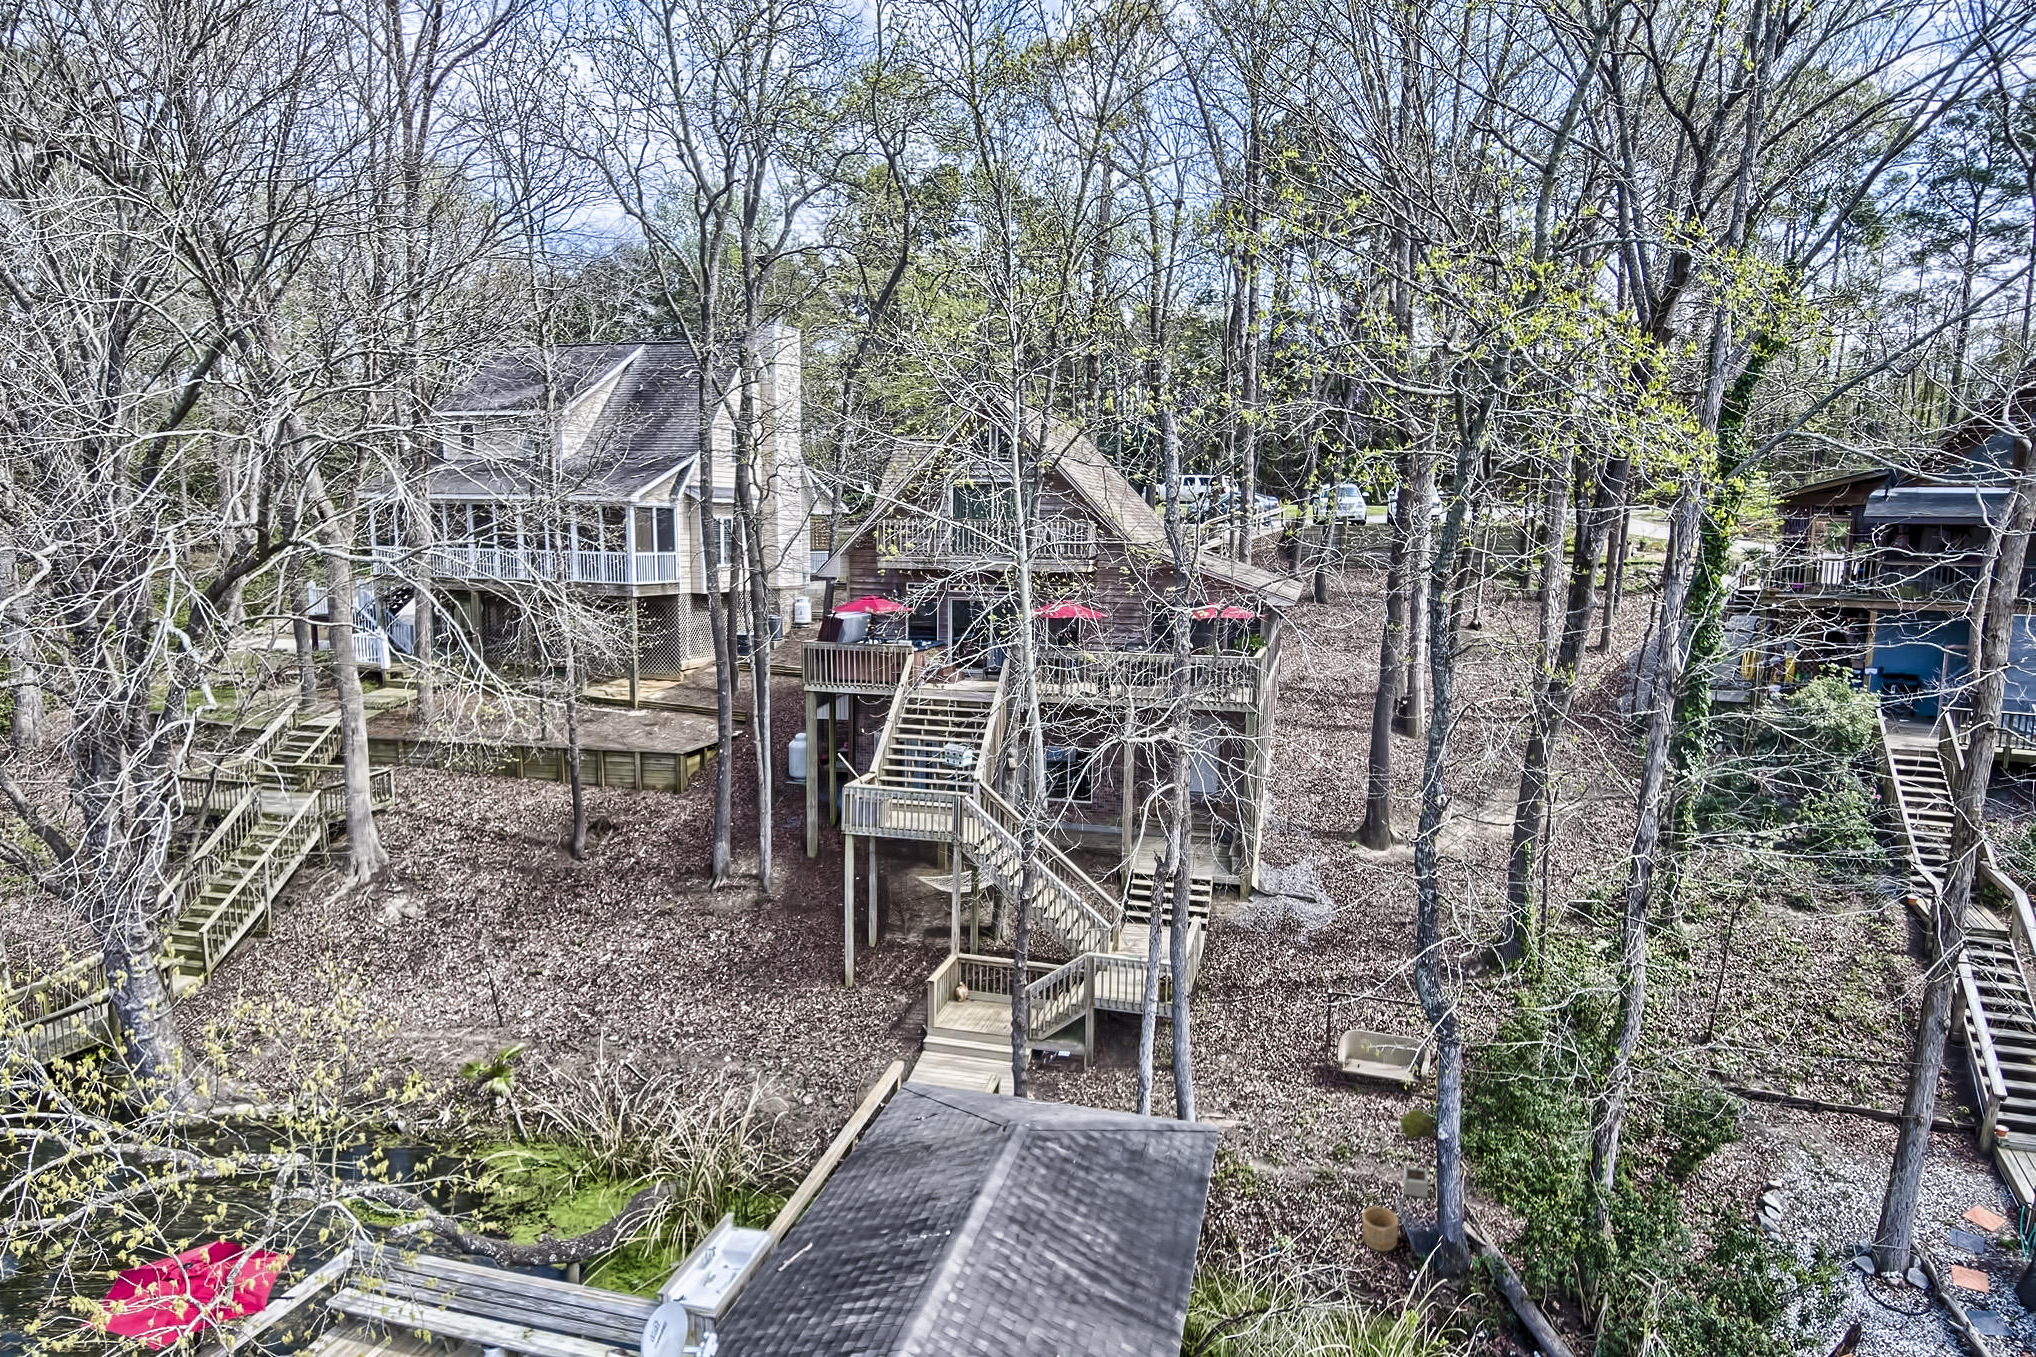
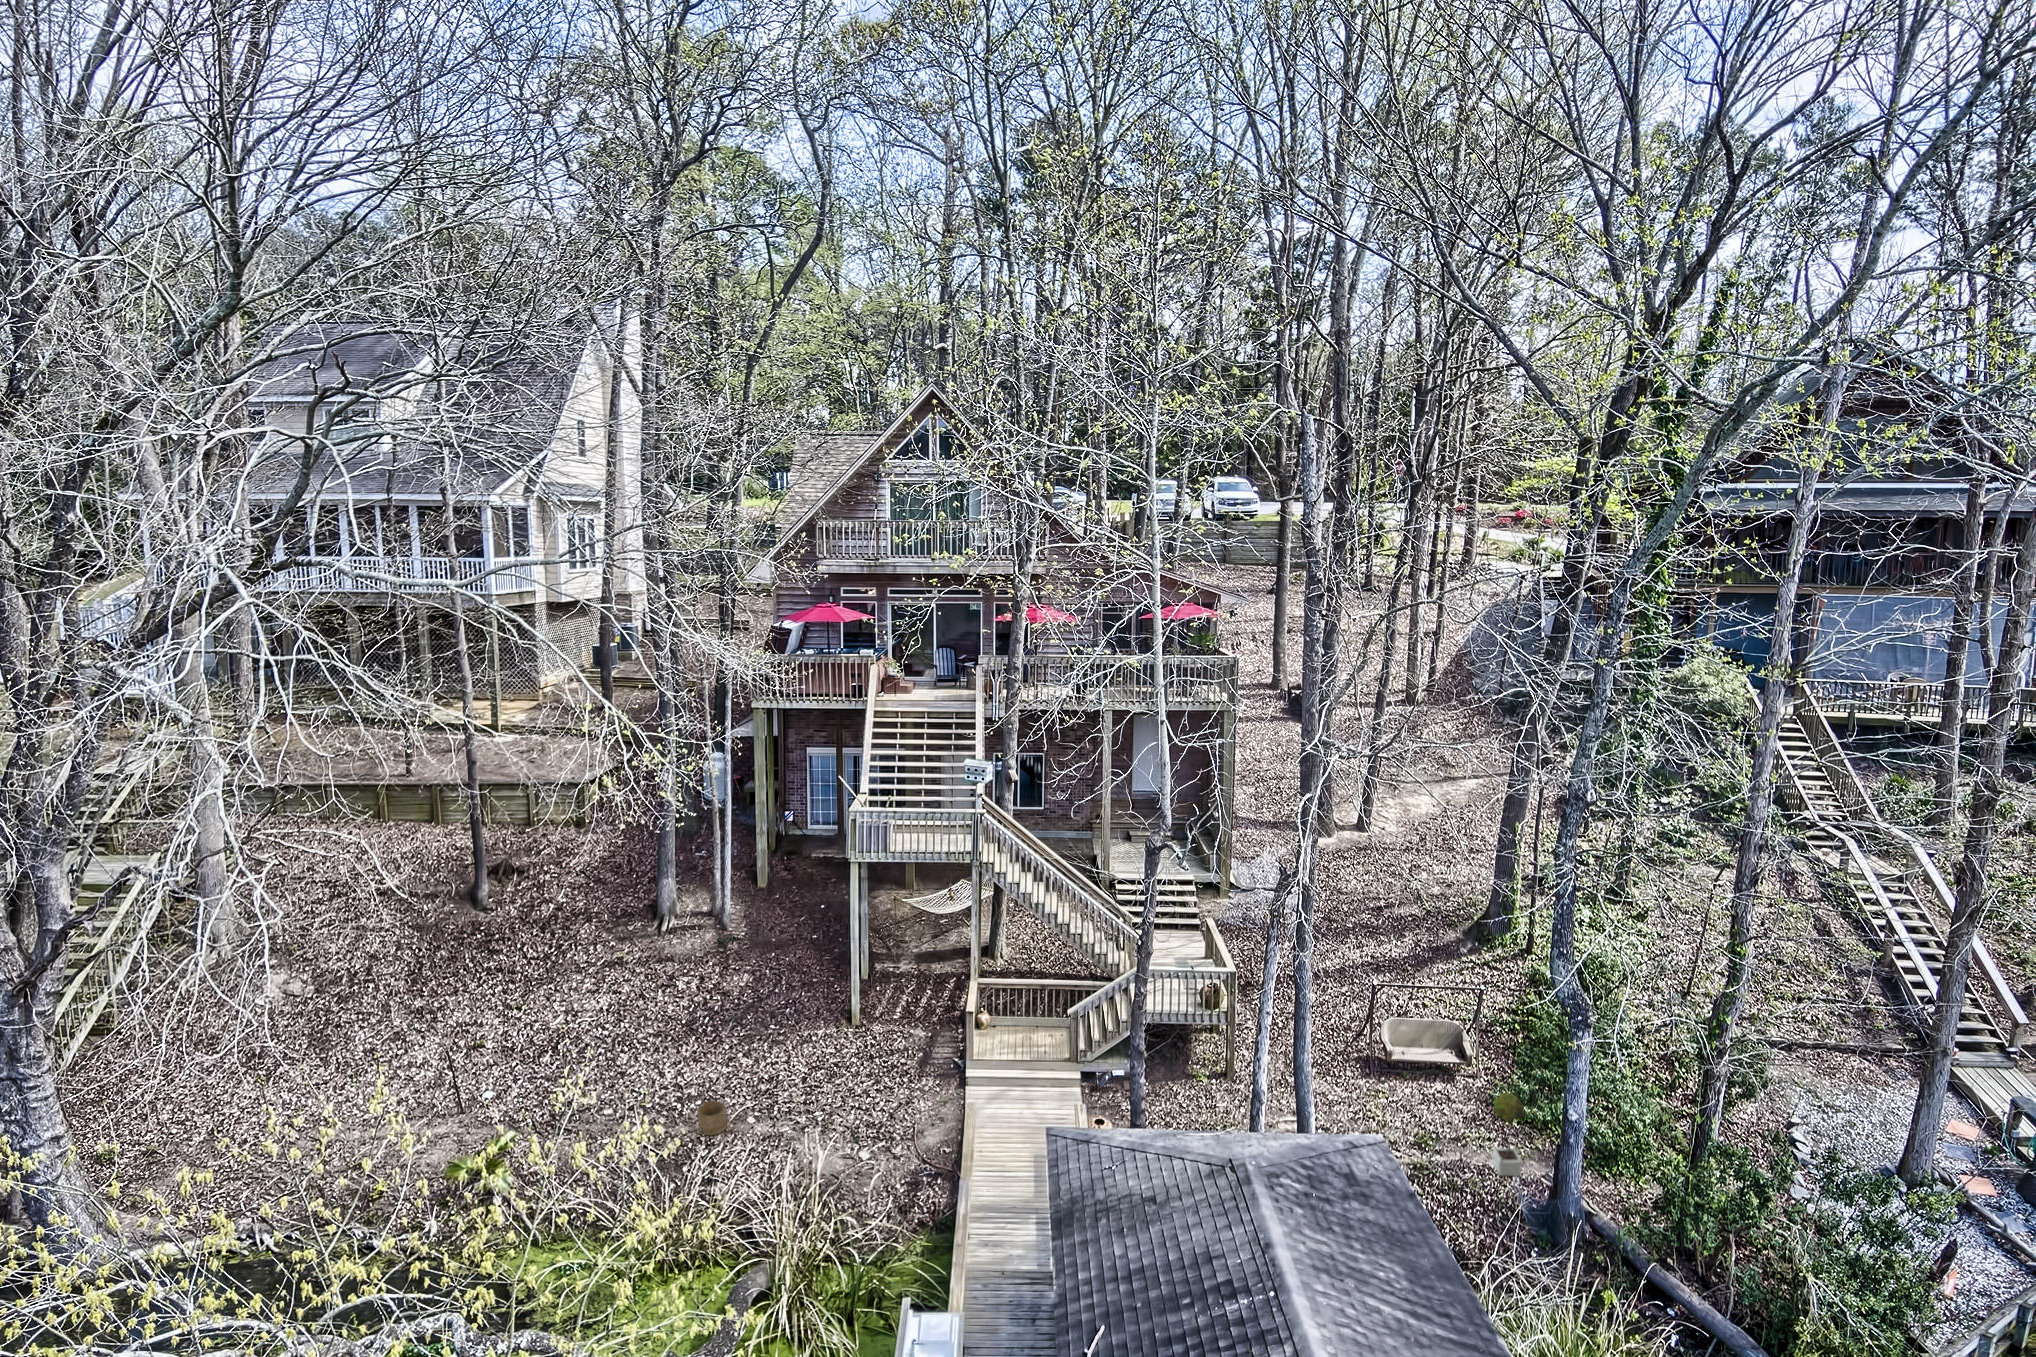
wooden bucket: present [1362,1206,1399,1252] -> present [697,1100,727,1136]

